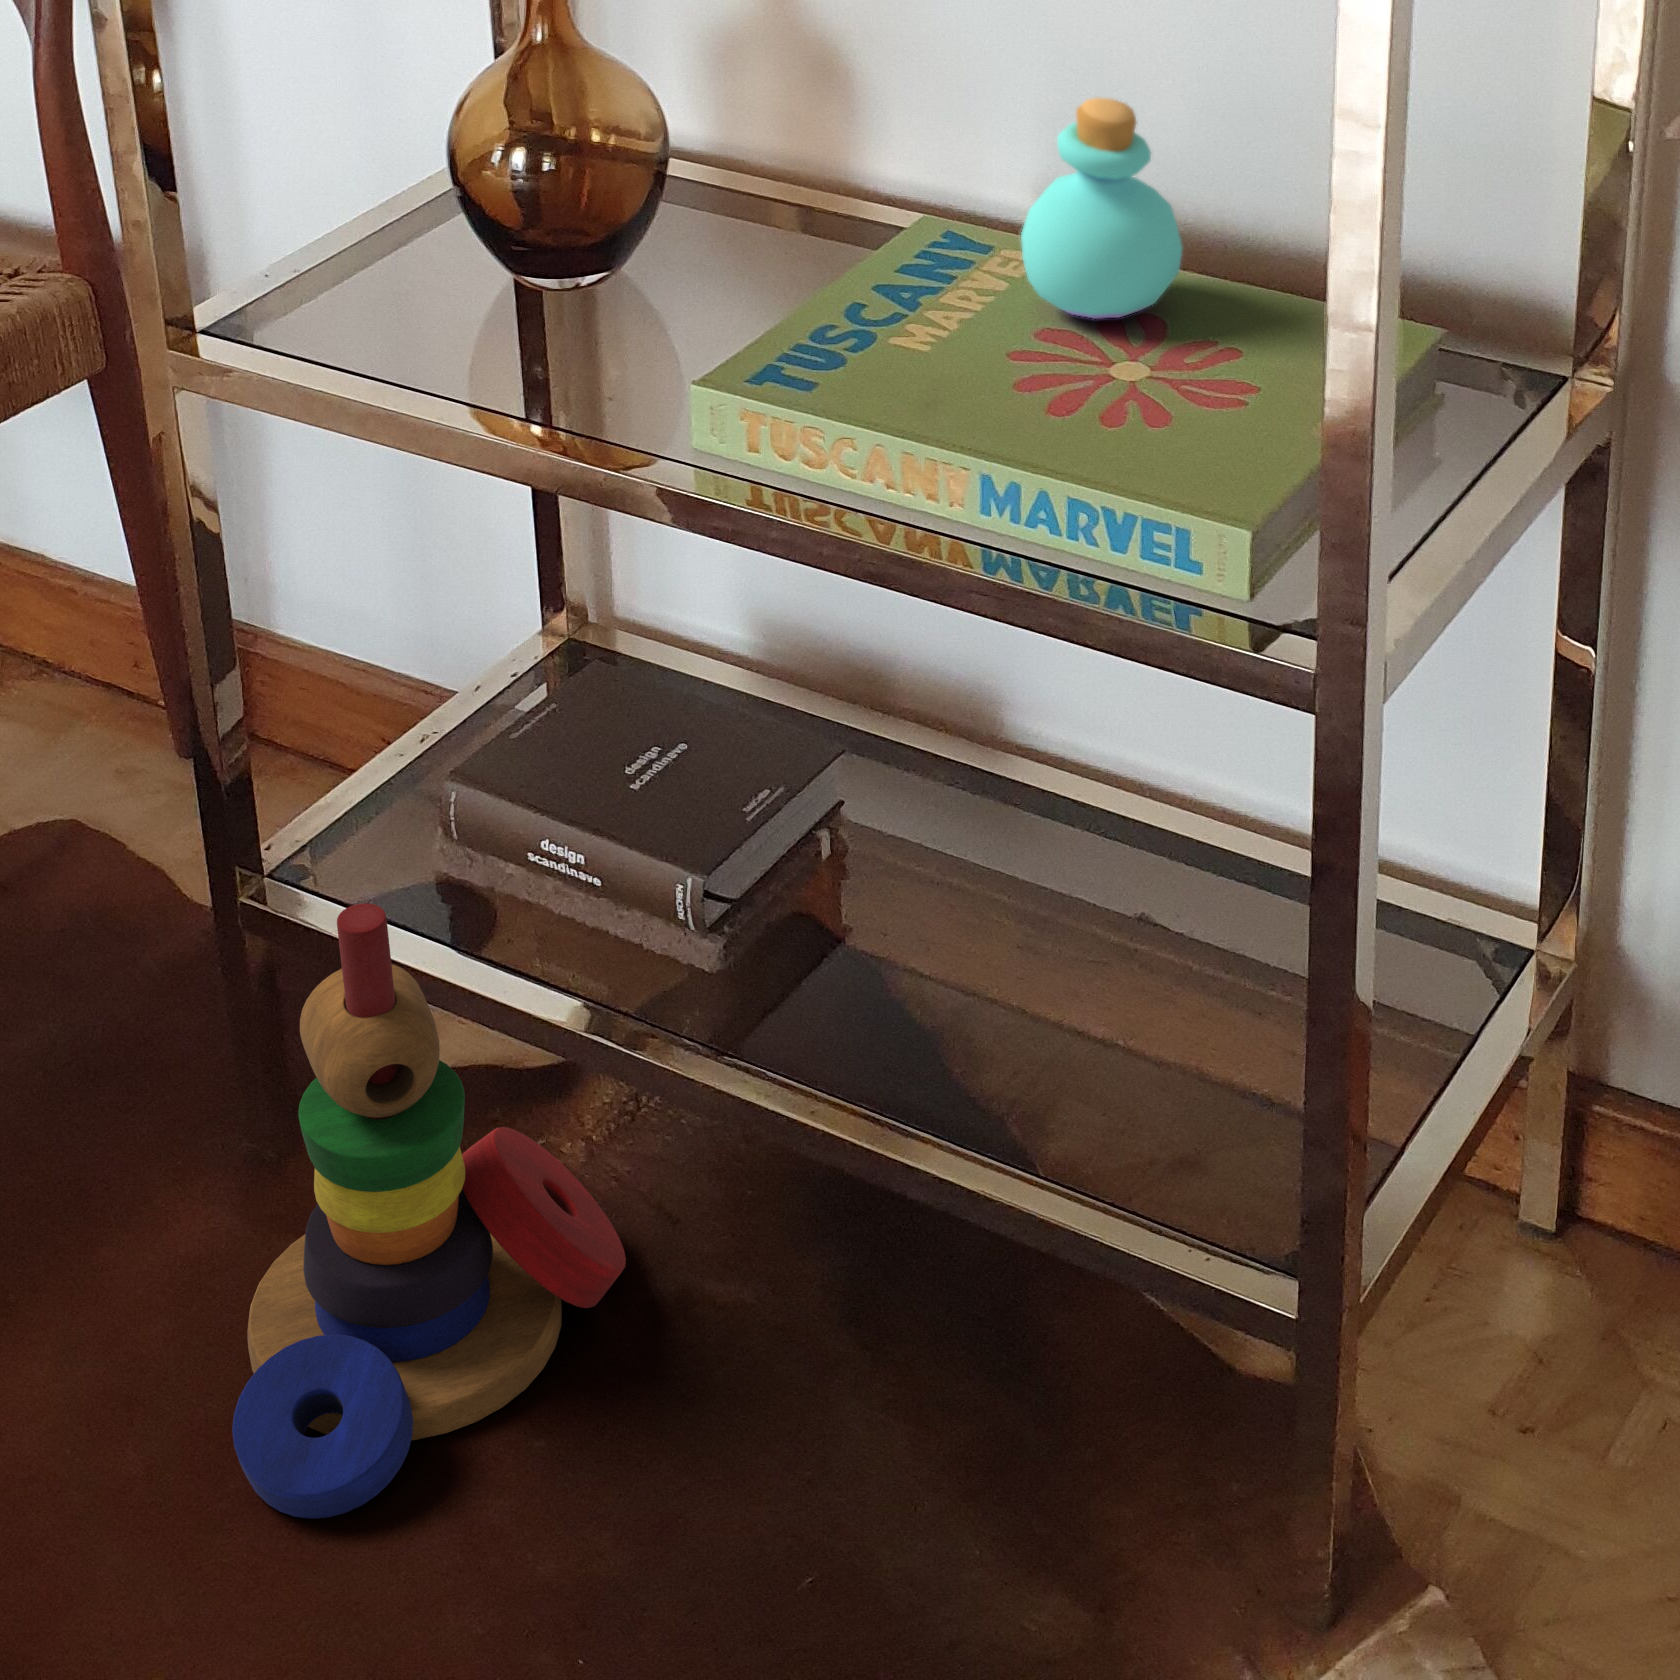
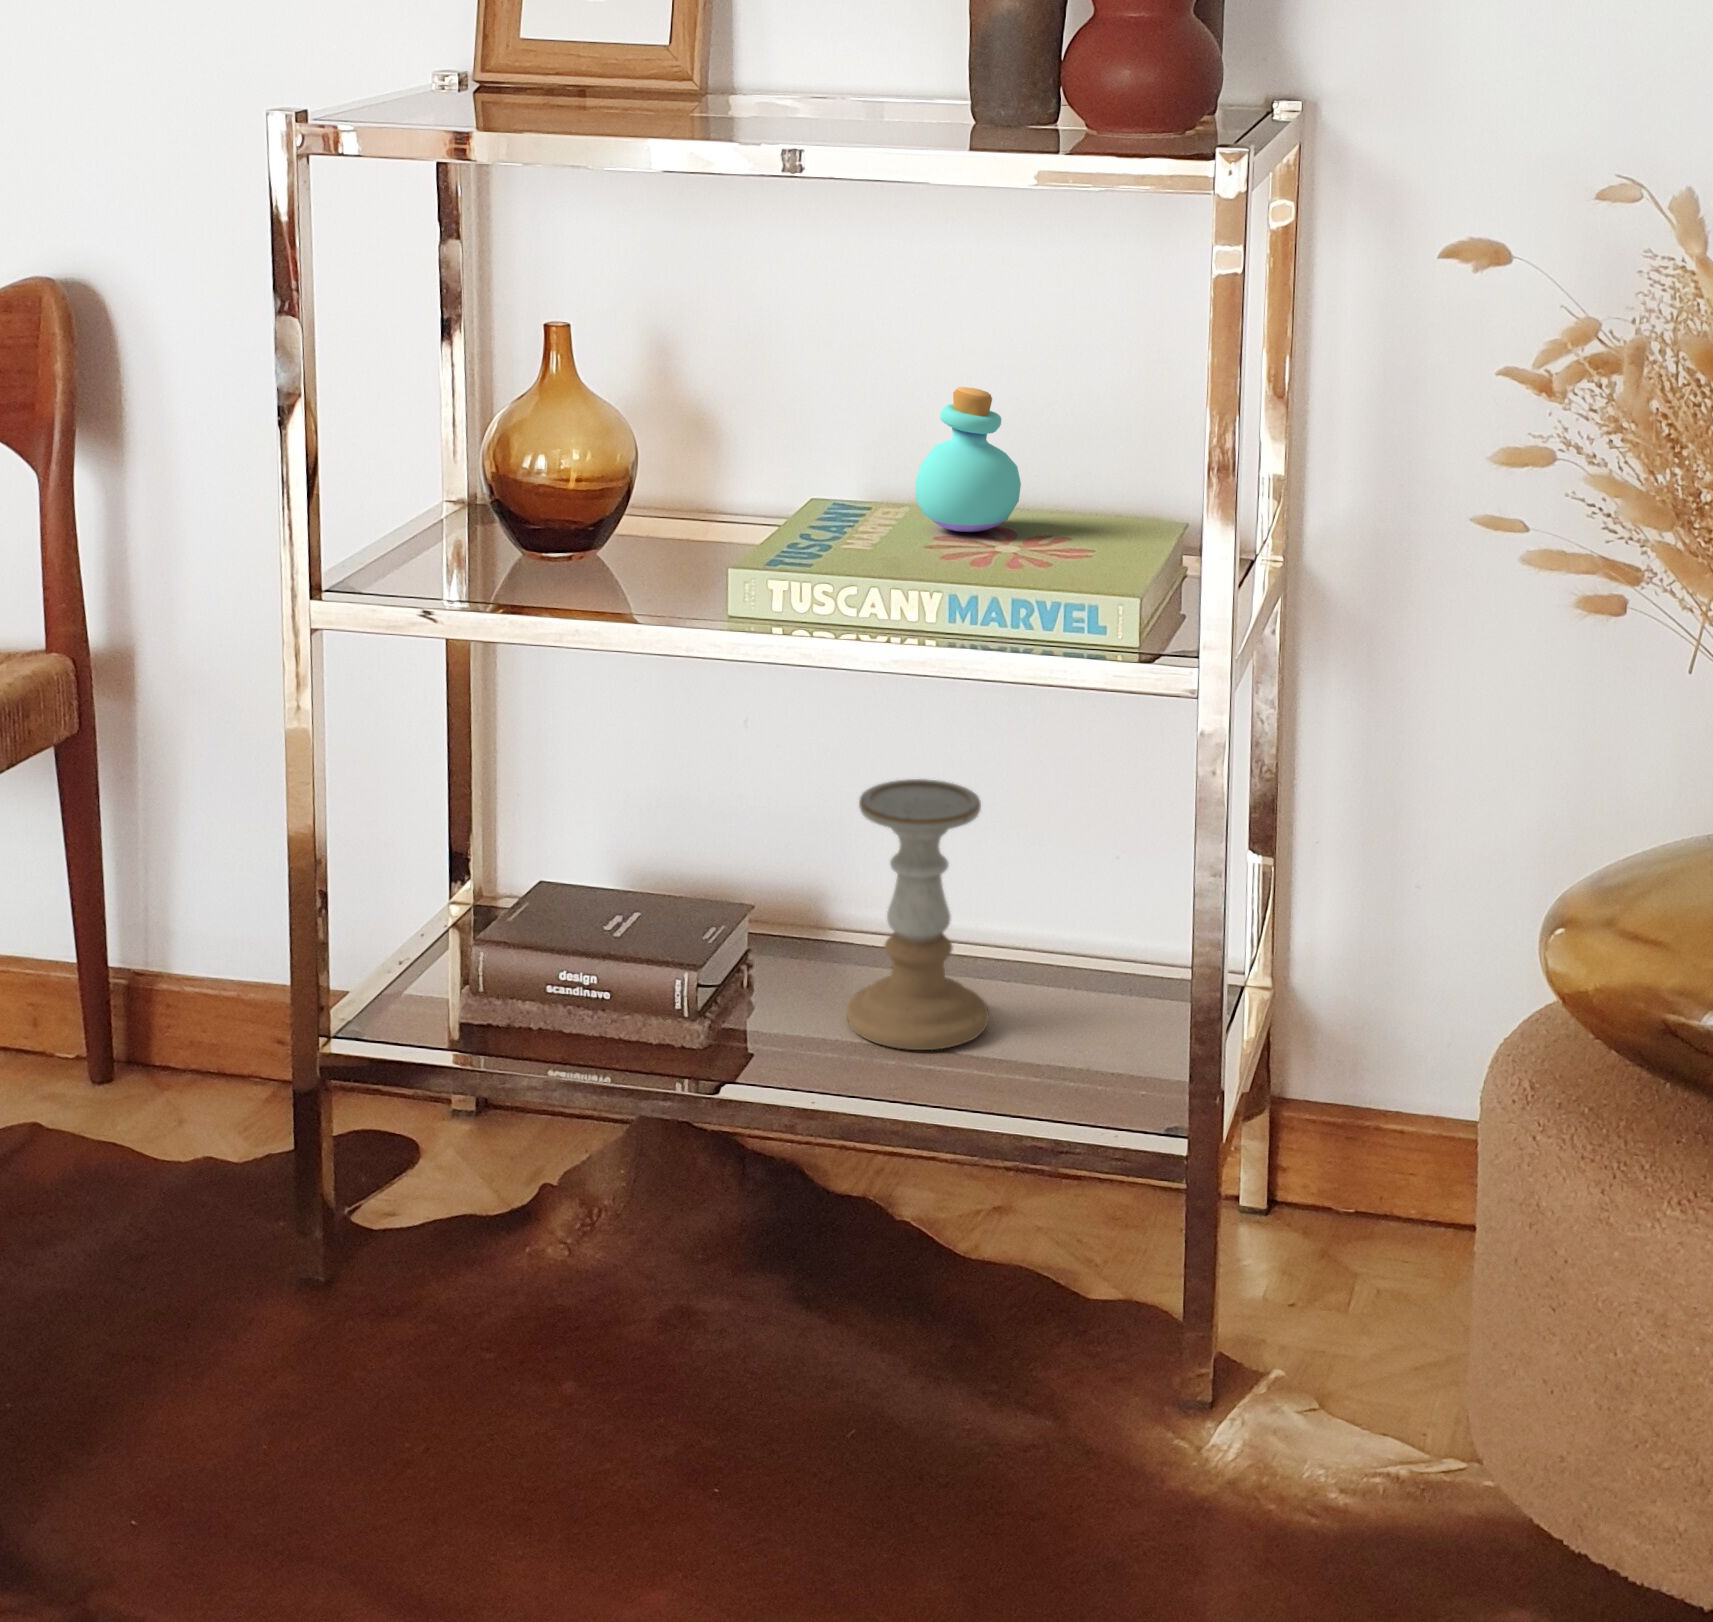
candle holder: none [936,623,1141,1014] -> present [847,779,989,1050]
stacking toy: present [232,903,626,1519] -> none [379,980,652,1443]

